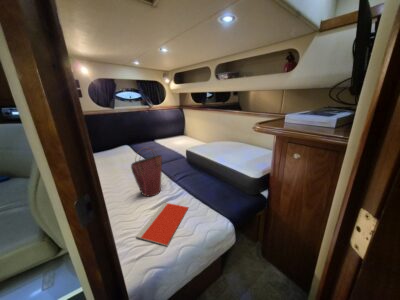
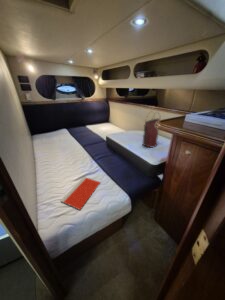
handbag: present [131,149,162,196] -> present [142,119,160,147]

